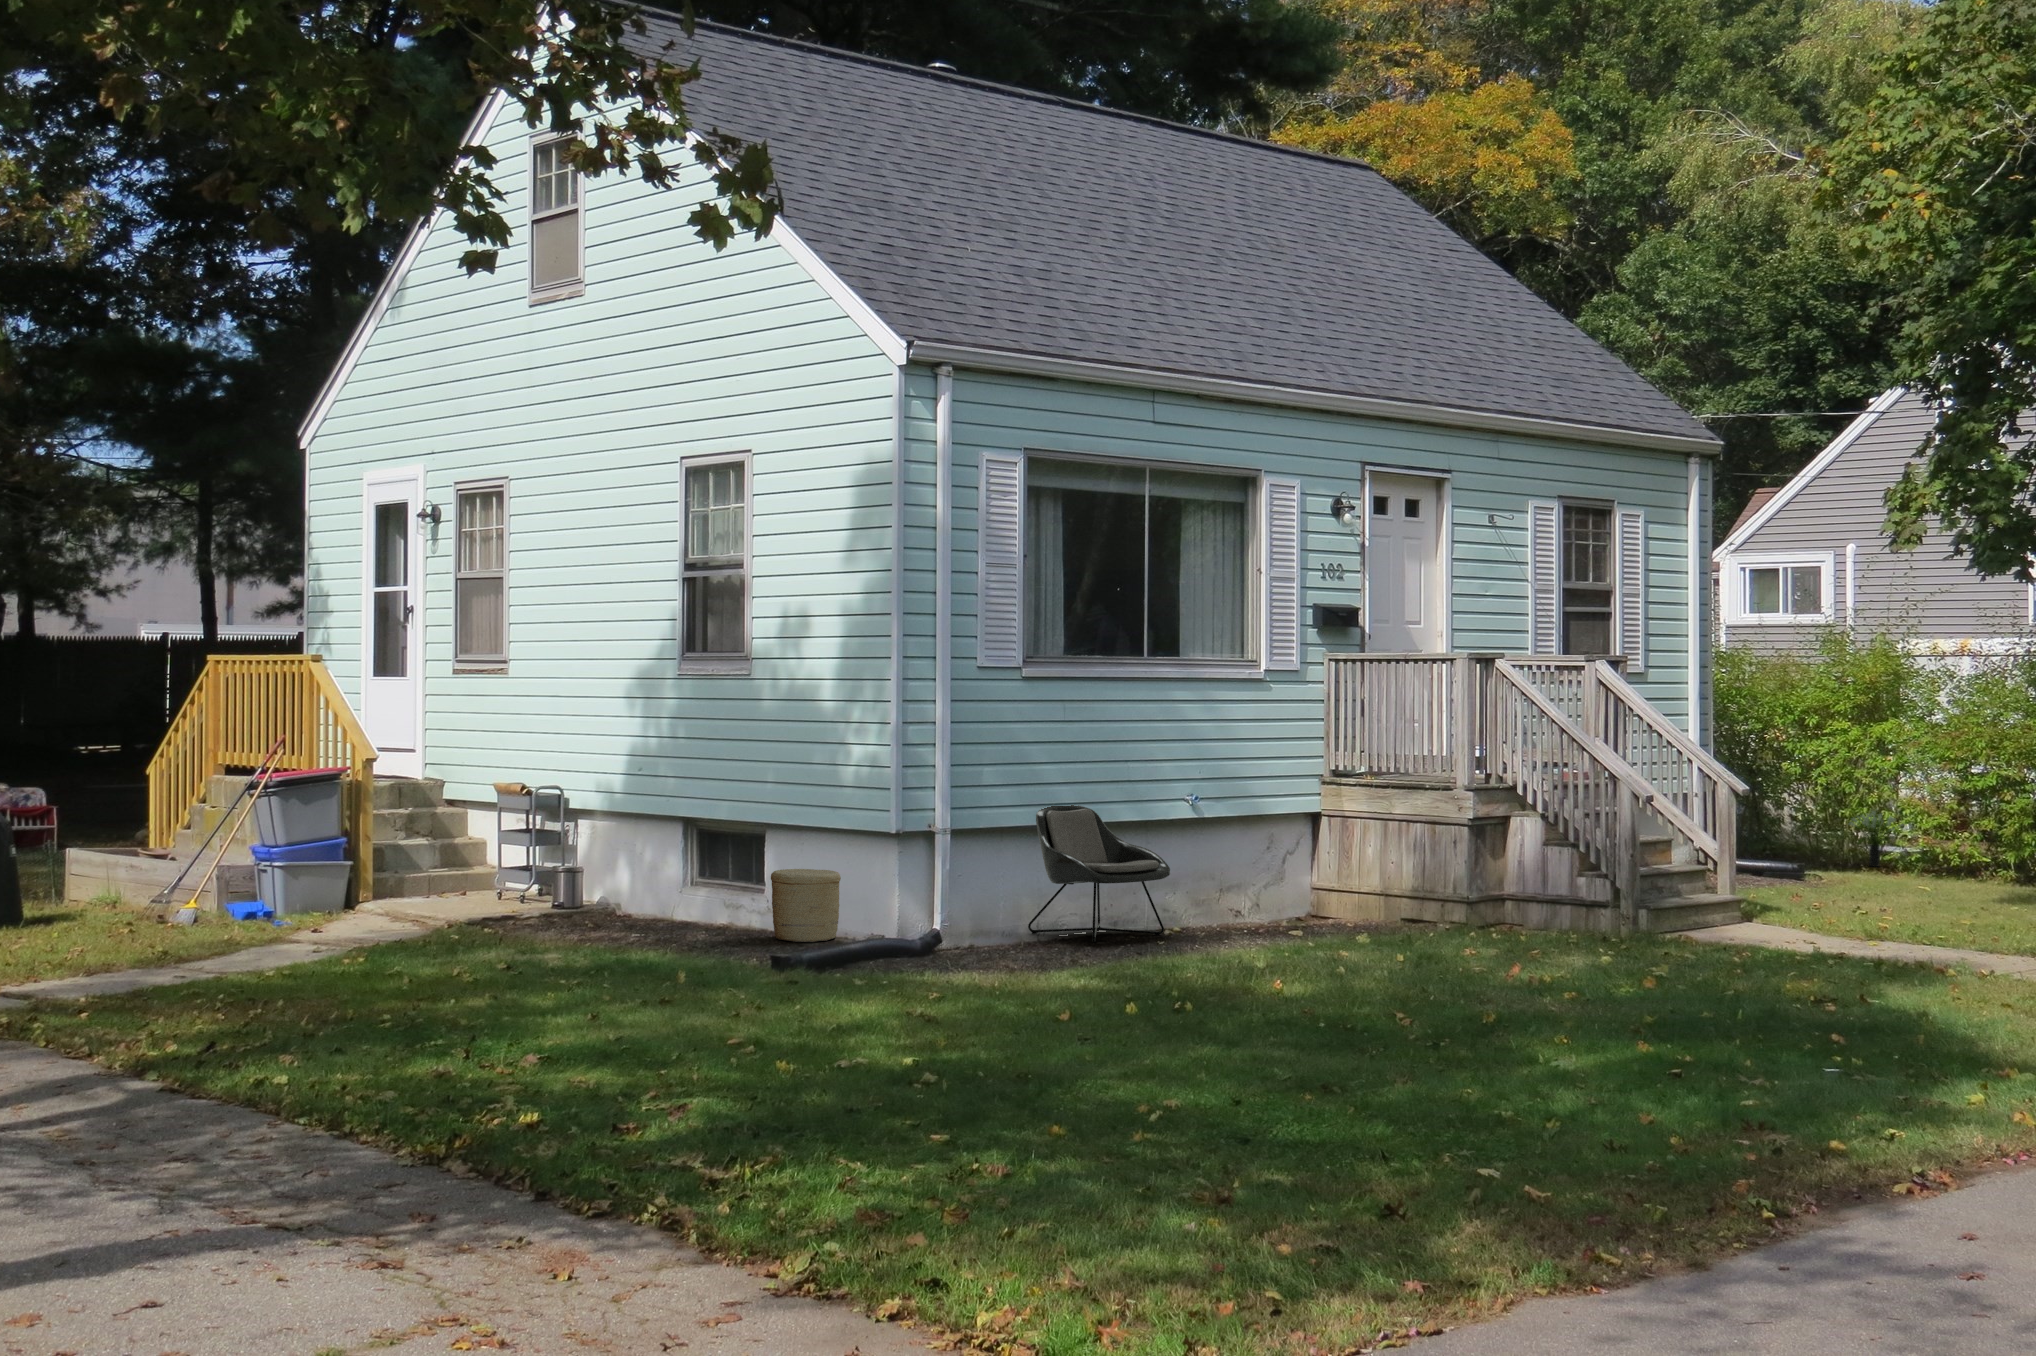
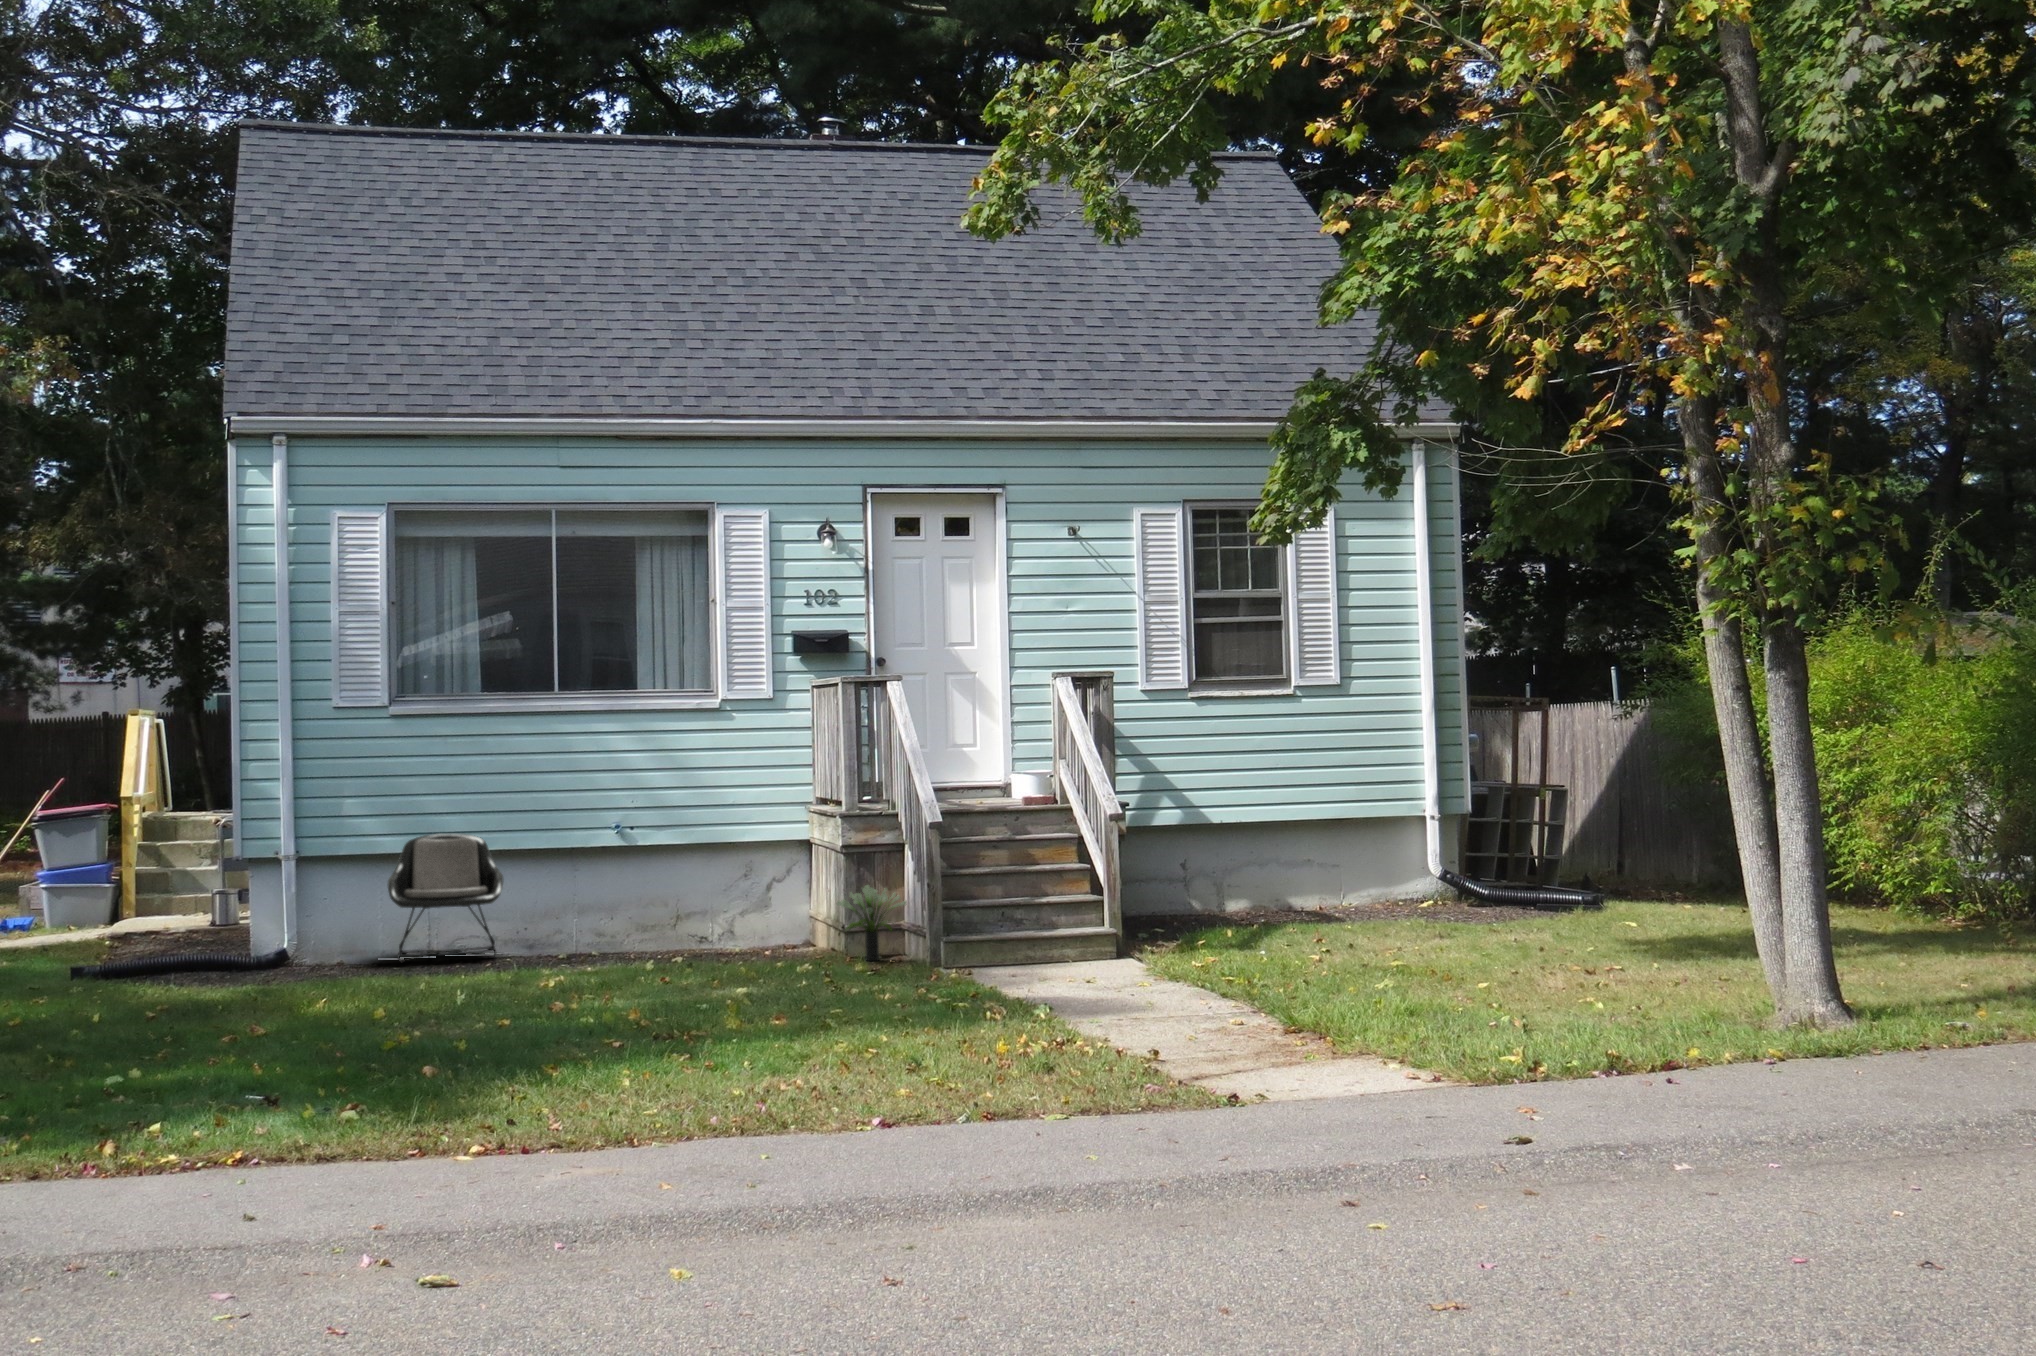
potted plant: present [1849,811,1903,867] -> present [837,885,907,961]
woven basket: present [771,869,841,942] -> none [188,891,254,956]

